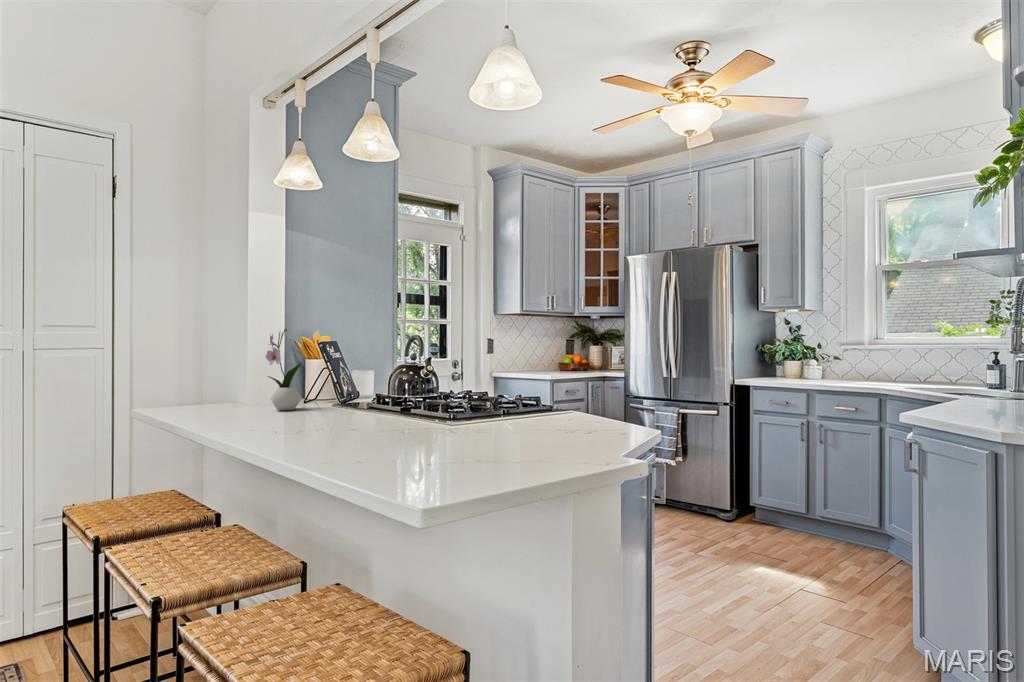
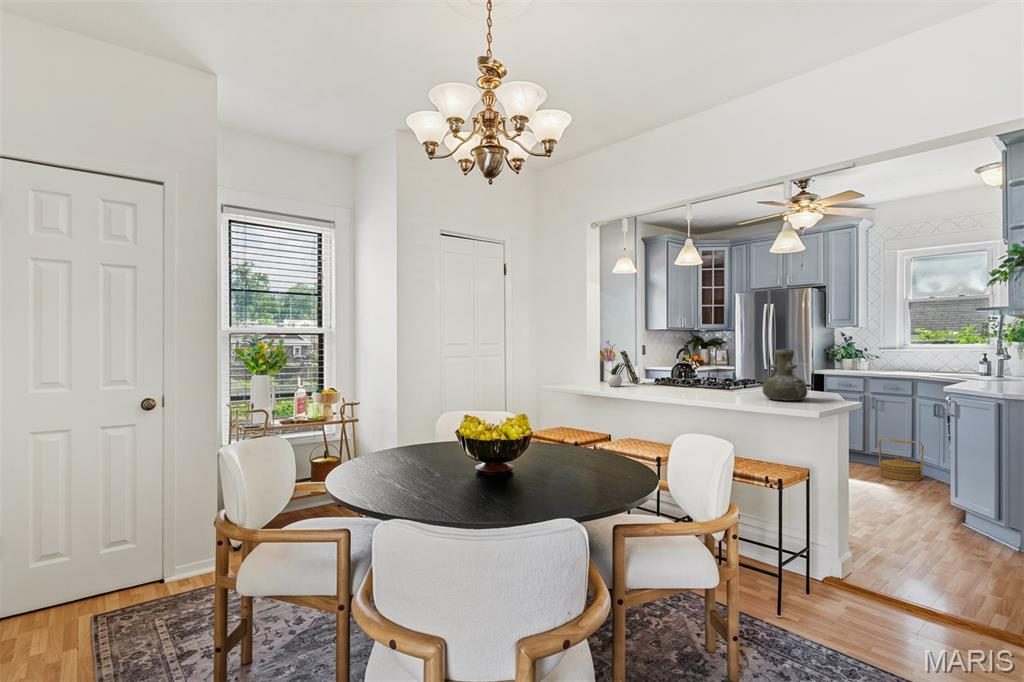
vase: none [461,331,552,449] -> present [762,349,807,401]
basket: none [824,493,893,571] -> present [879,437,924,481]

